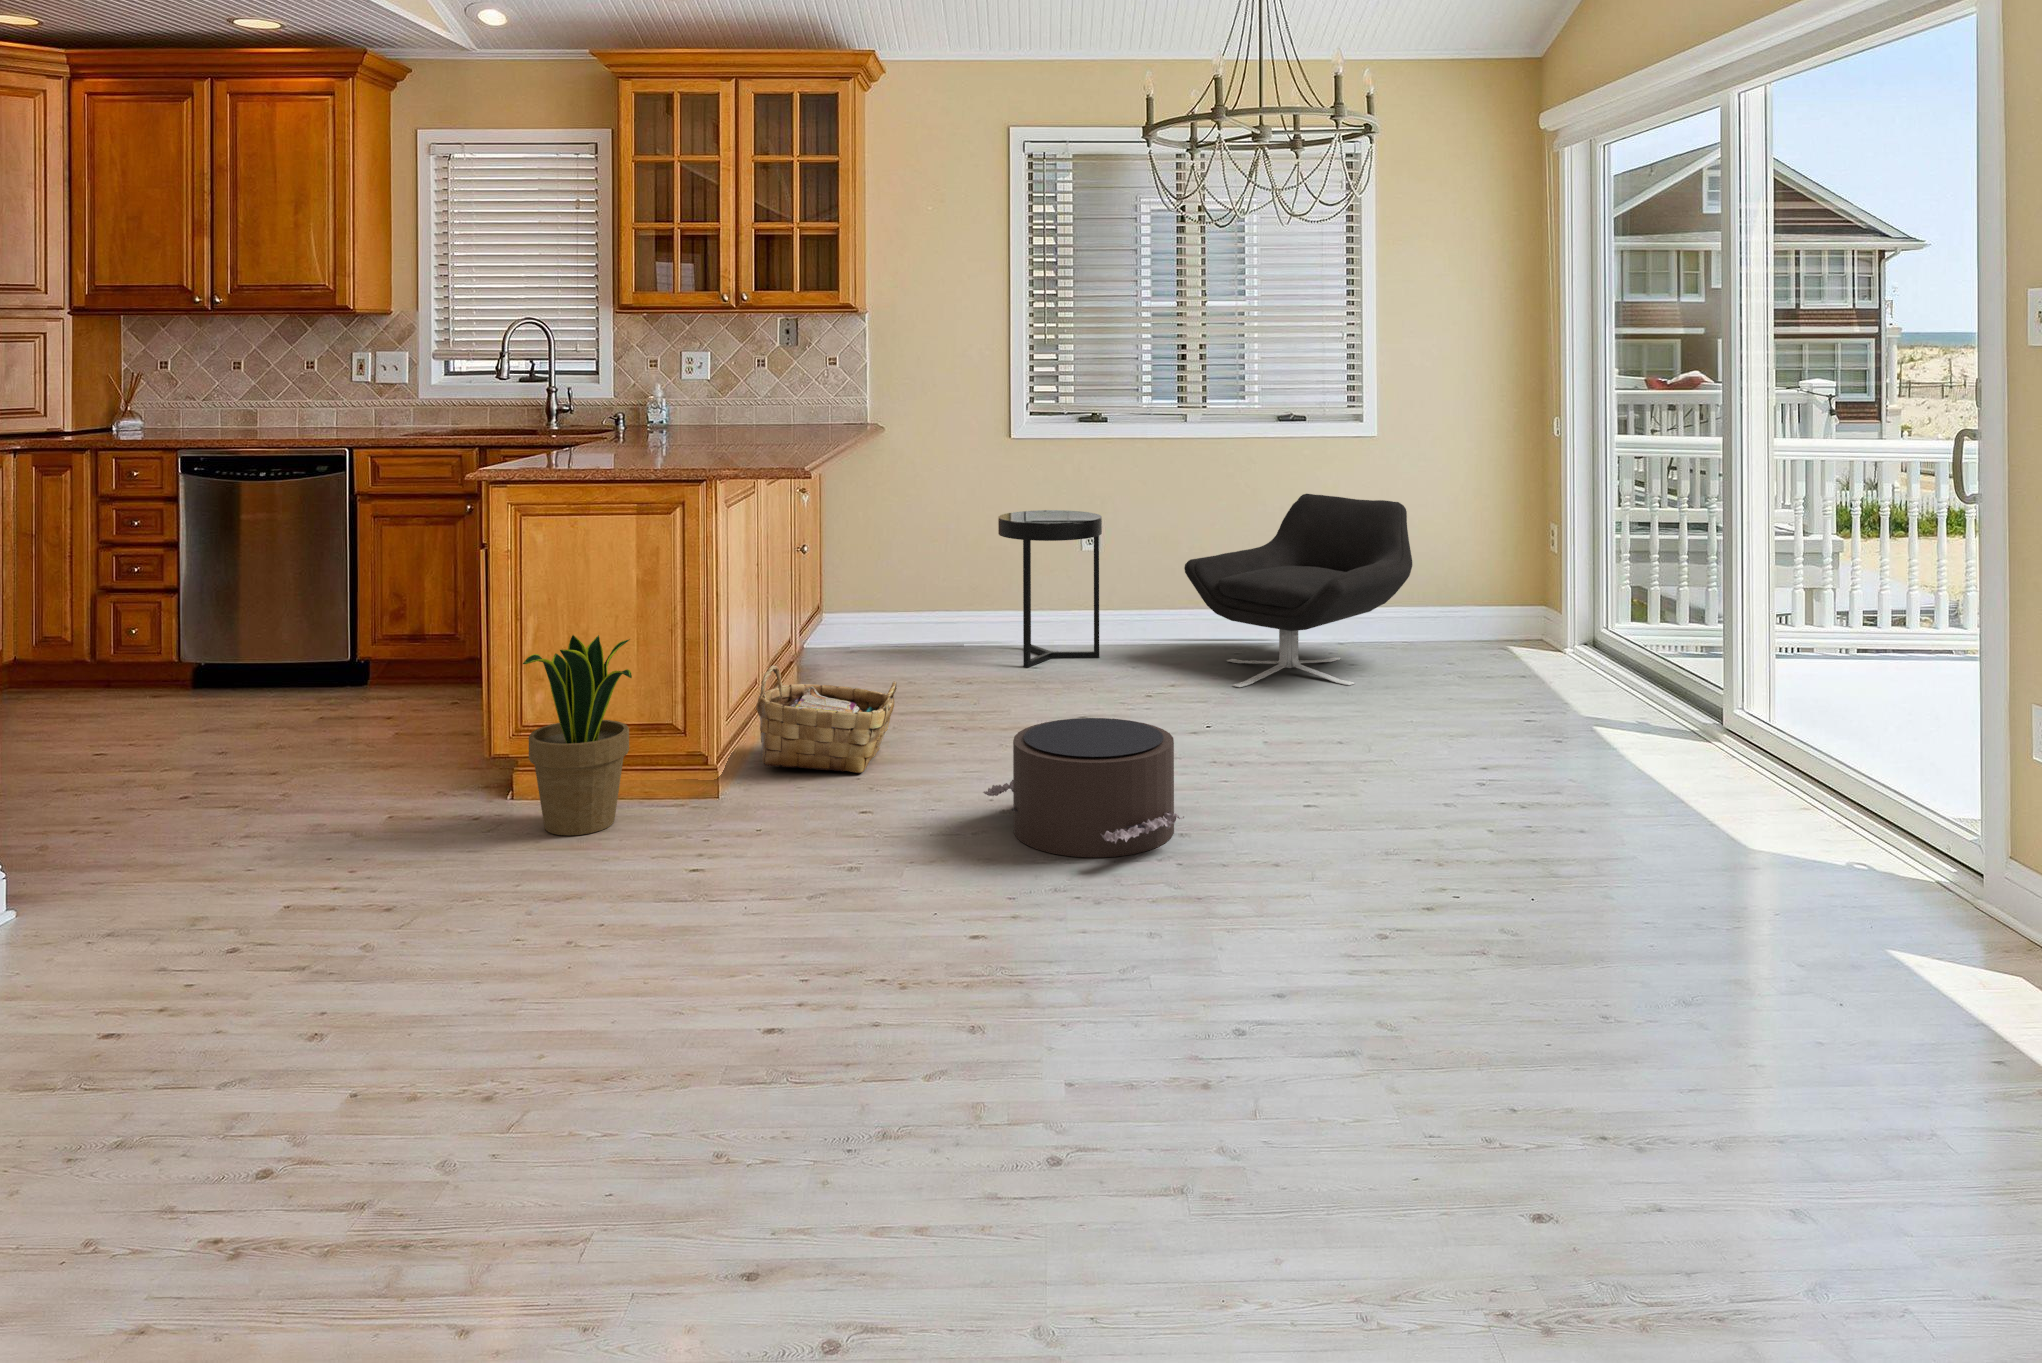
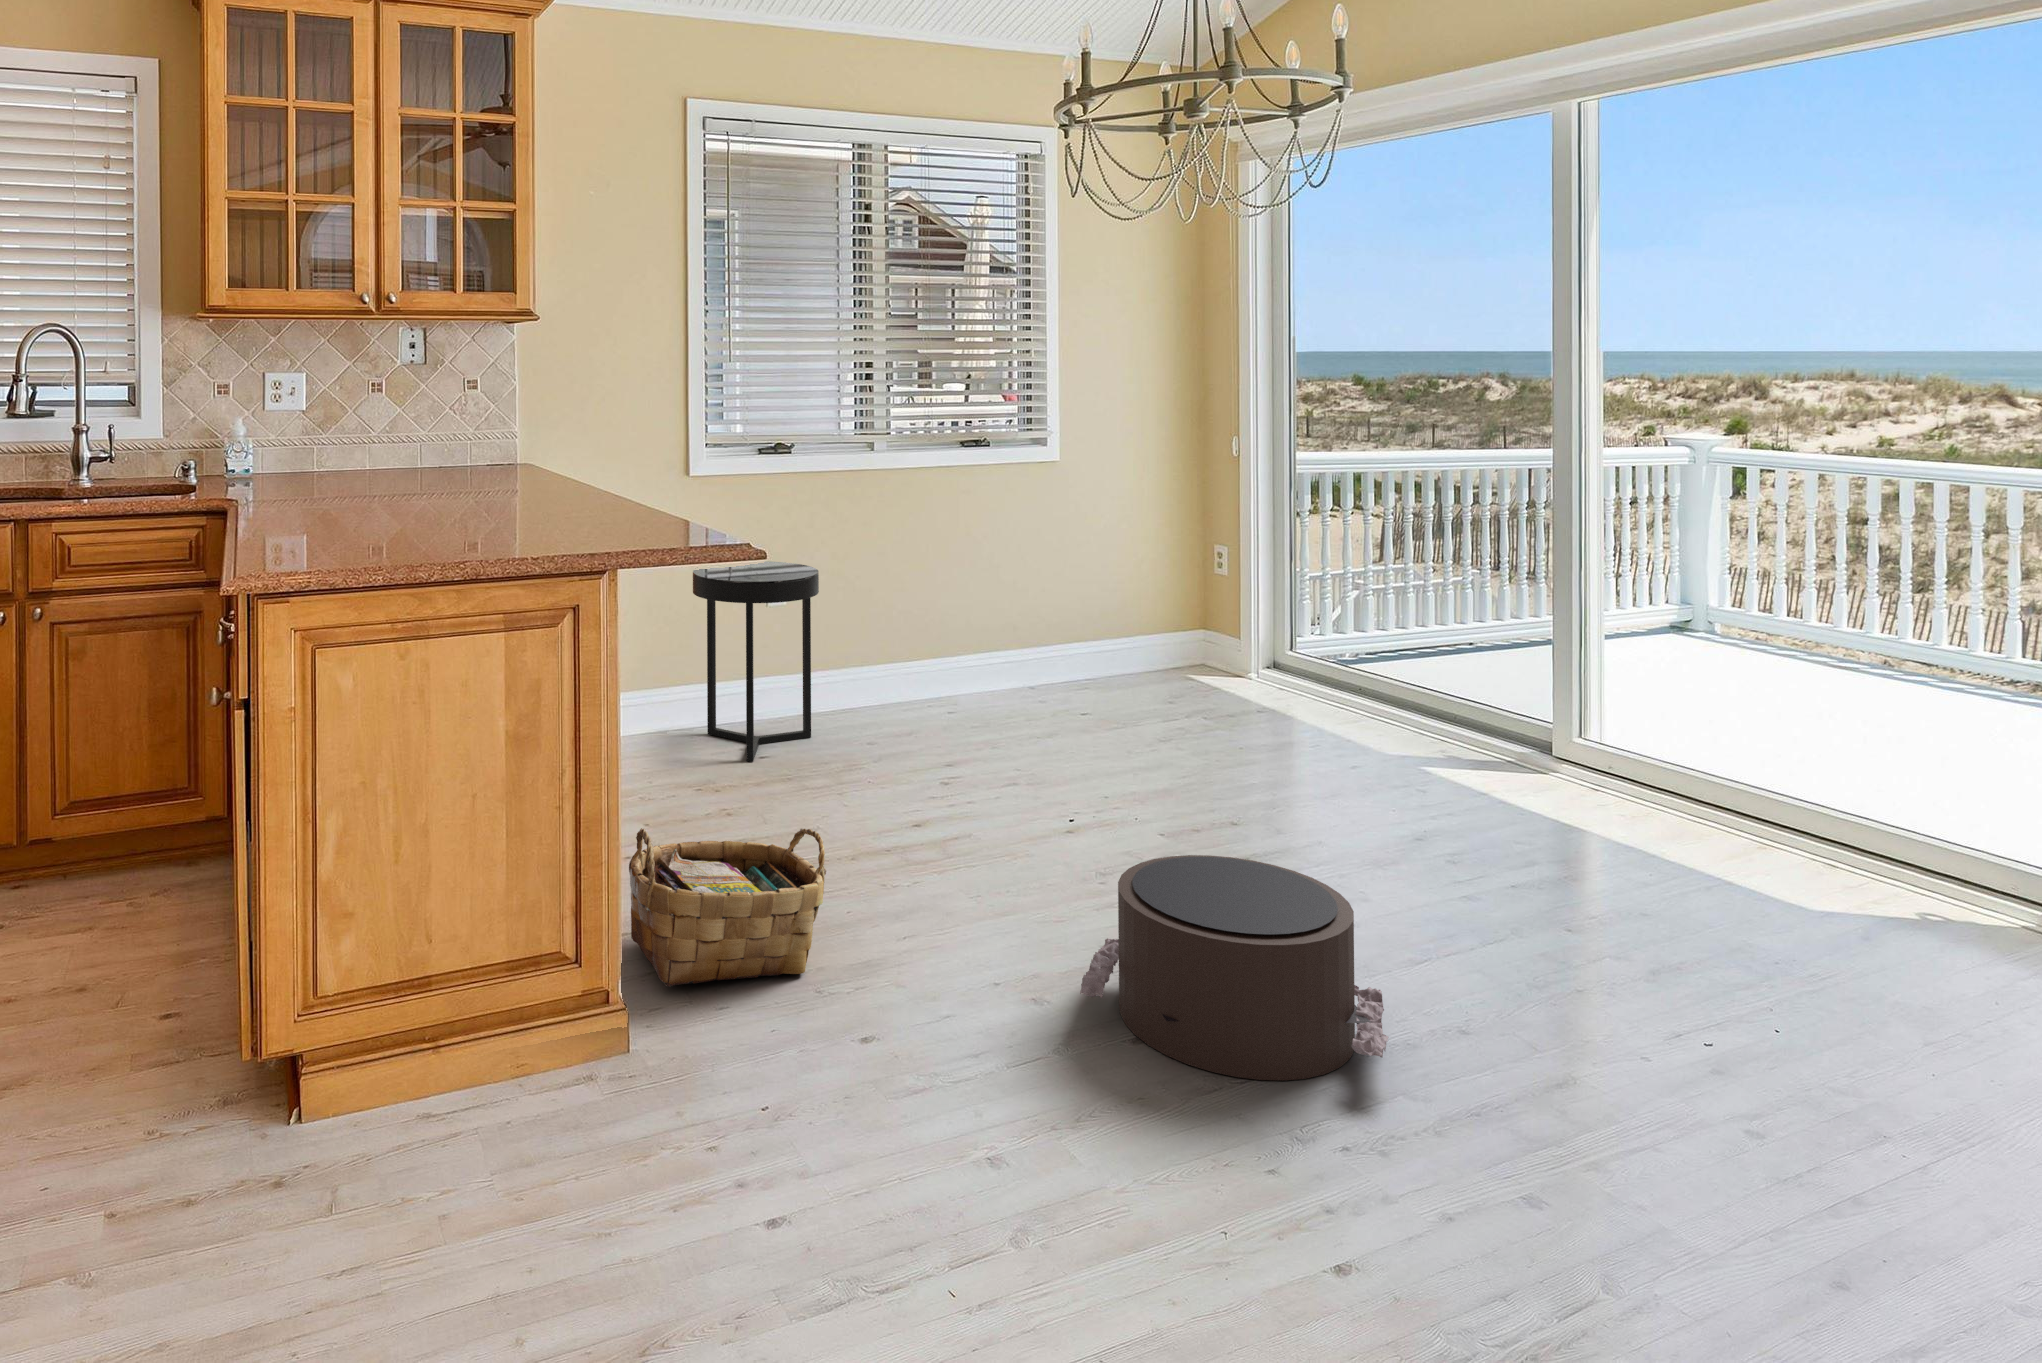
lounge chair: present [1184,494,1412,687] -> none [917,527,1152,762]
potted plant: present [523,635,632,836] -> none [436,836,625,1207]

